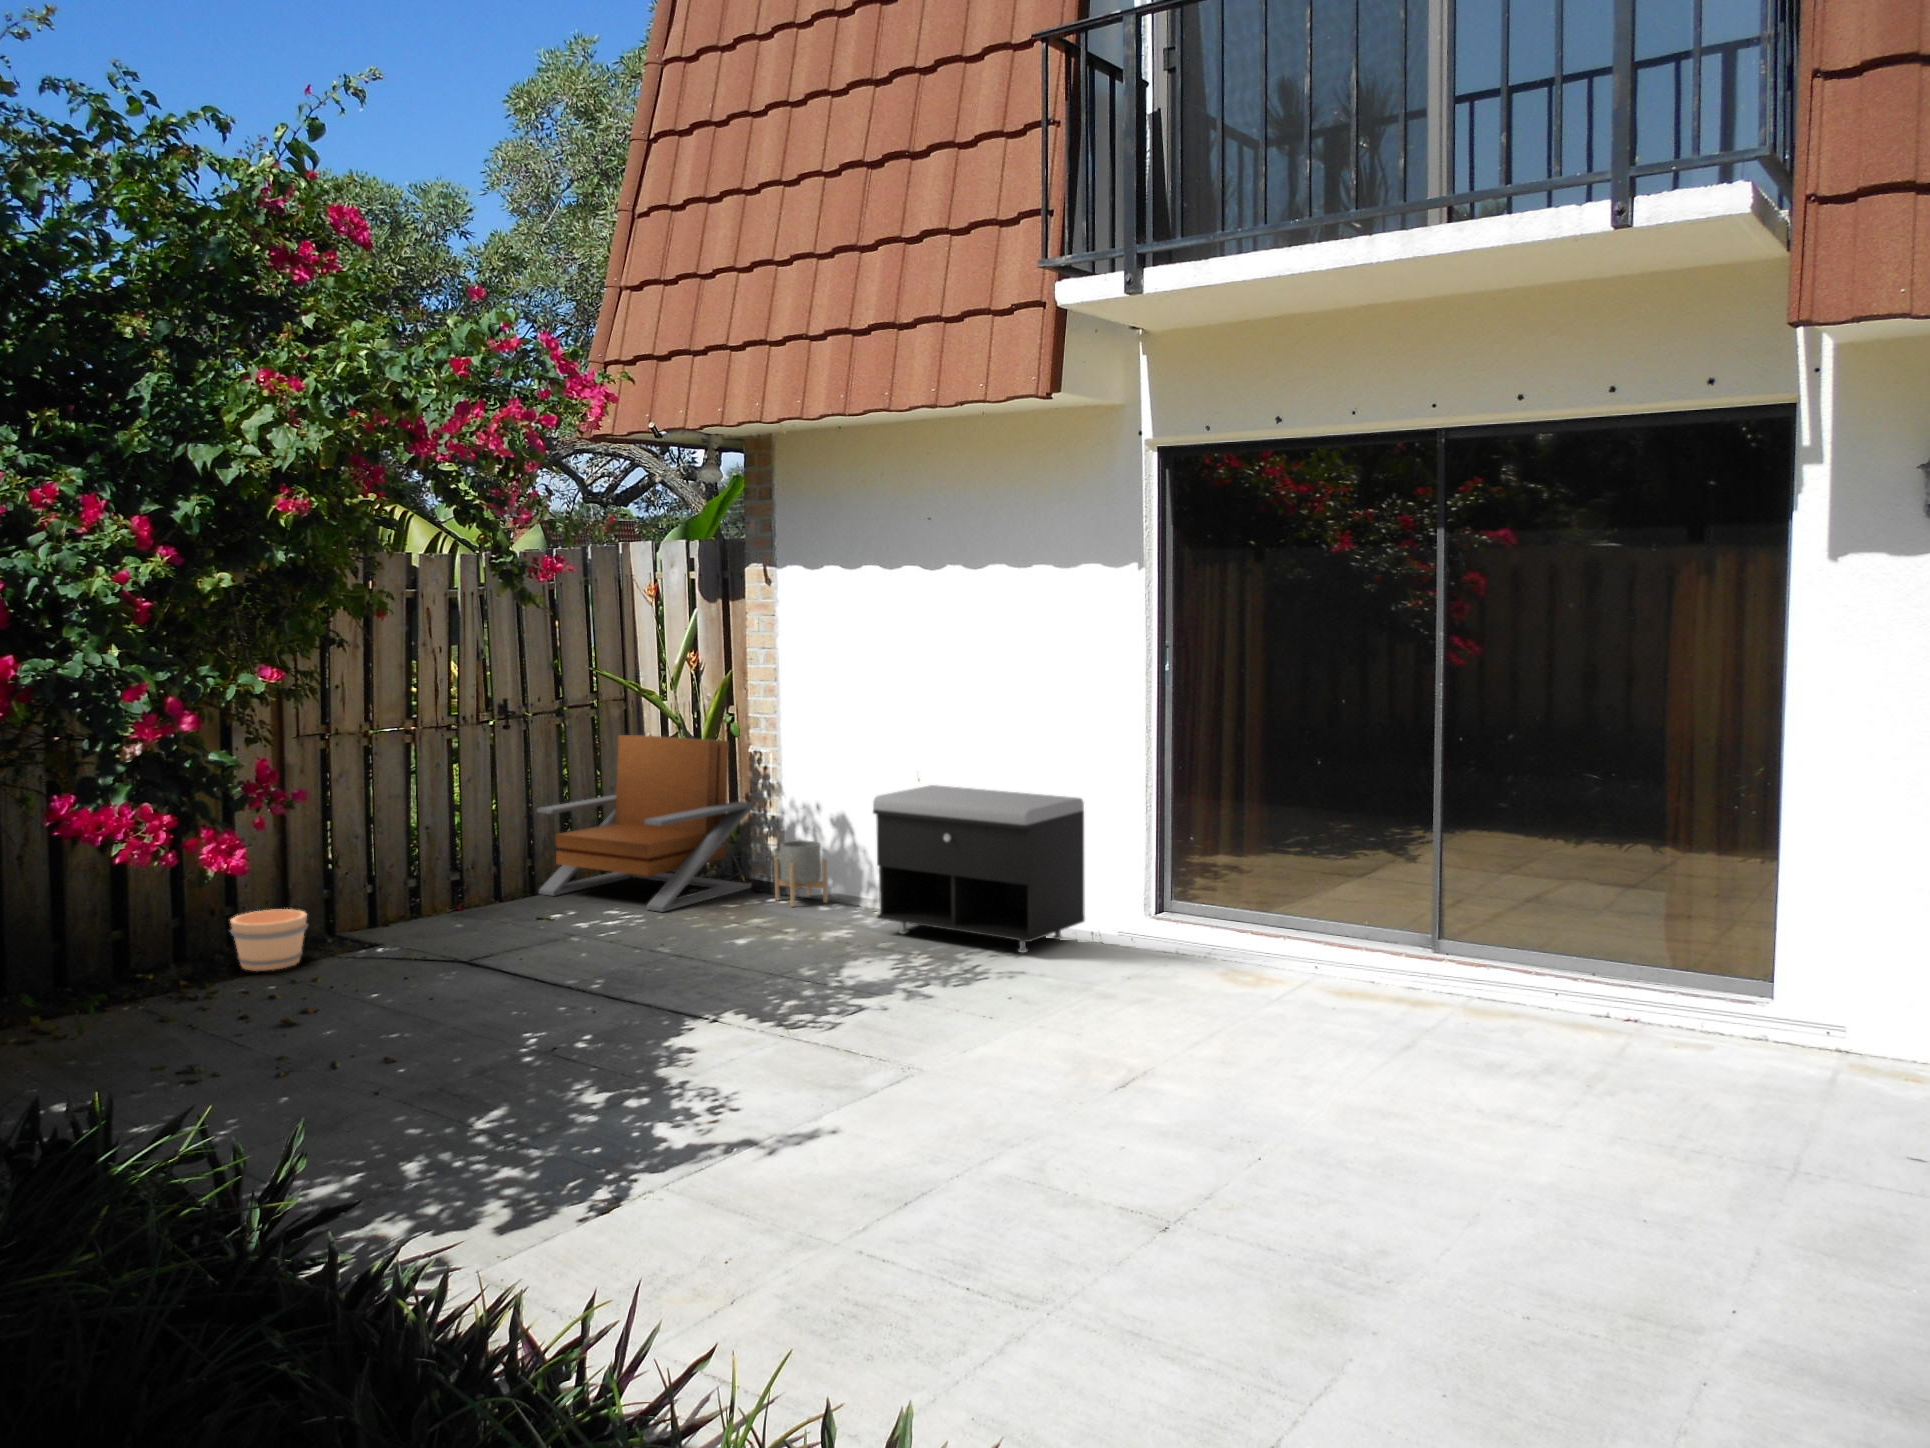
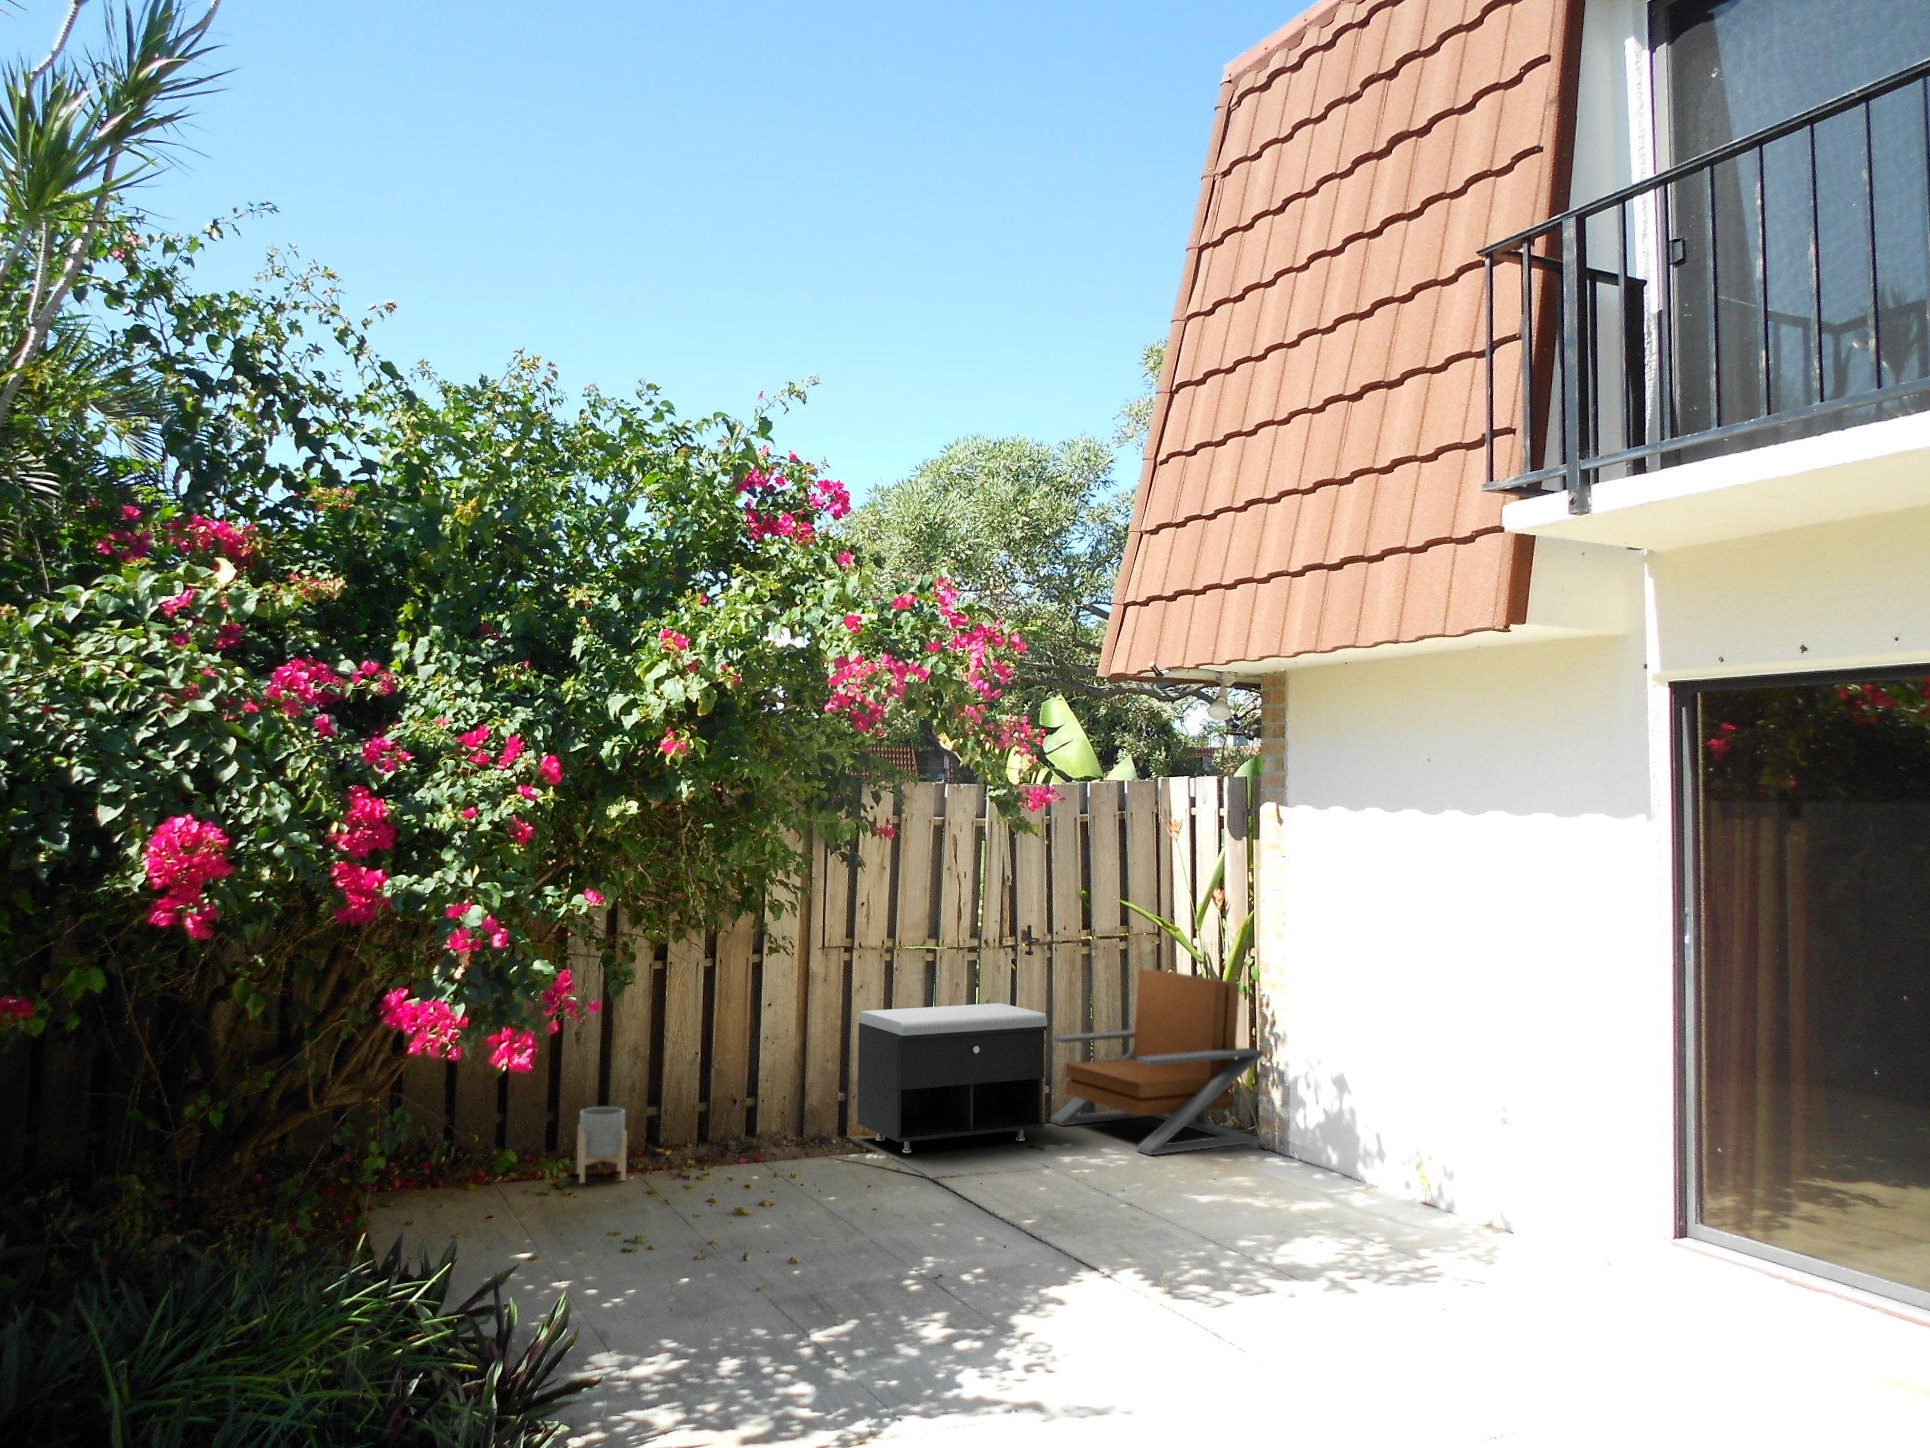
storage bench: present [873,785,1085,953] -> present [858,1003,1047,1153]
planter: present [775,840,828,907] -> present [577,1107,627,1183]
bucket: present [230,909,308,971] -> none [744,1107,809,1163]

